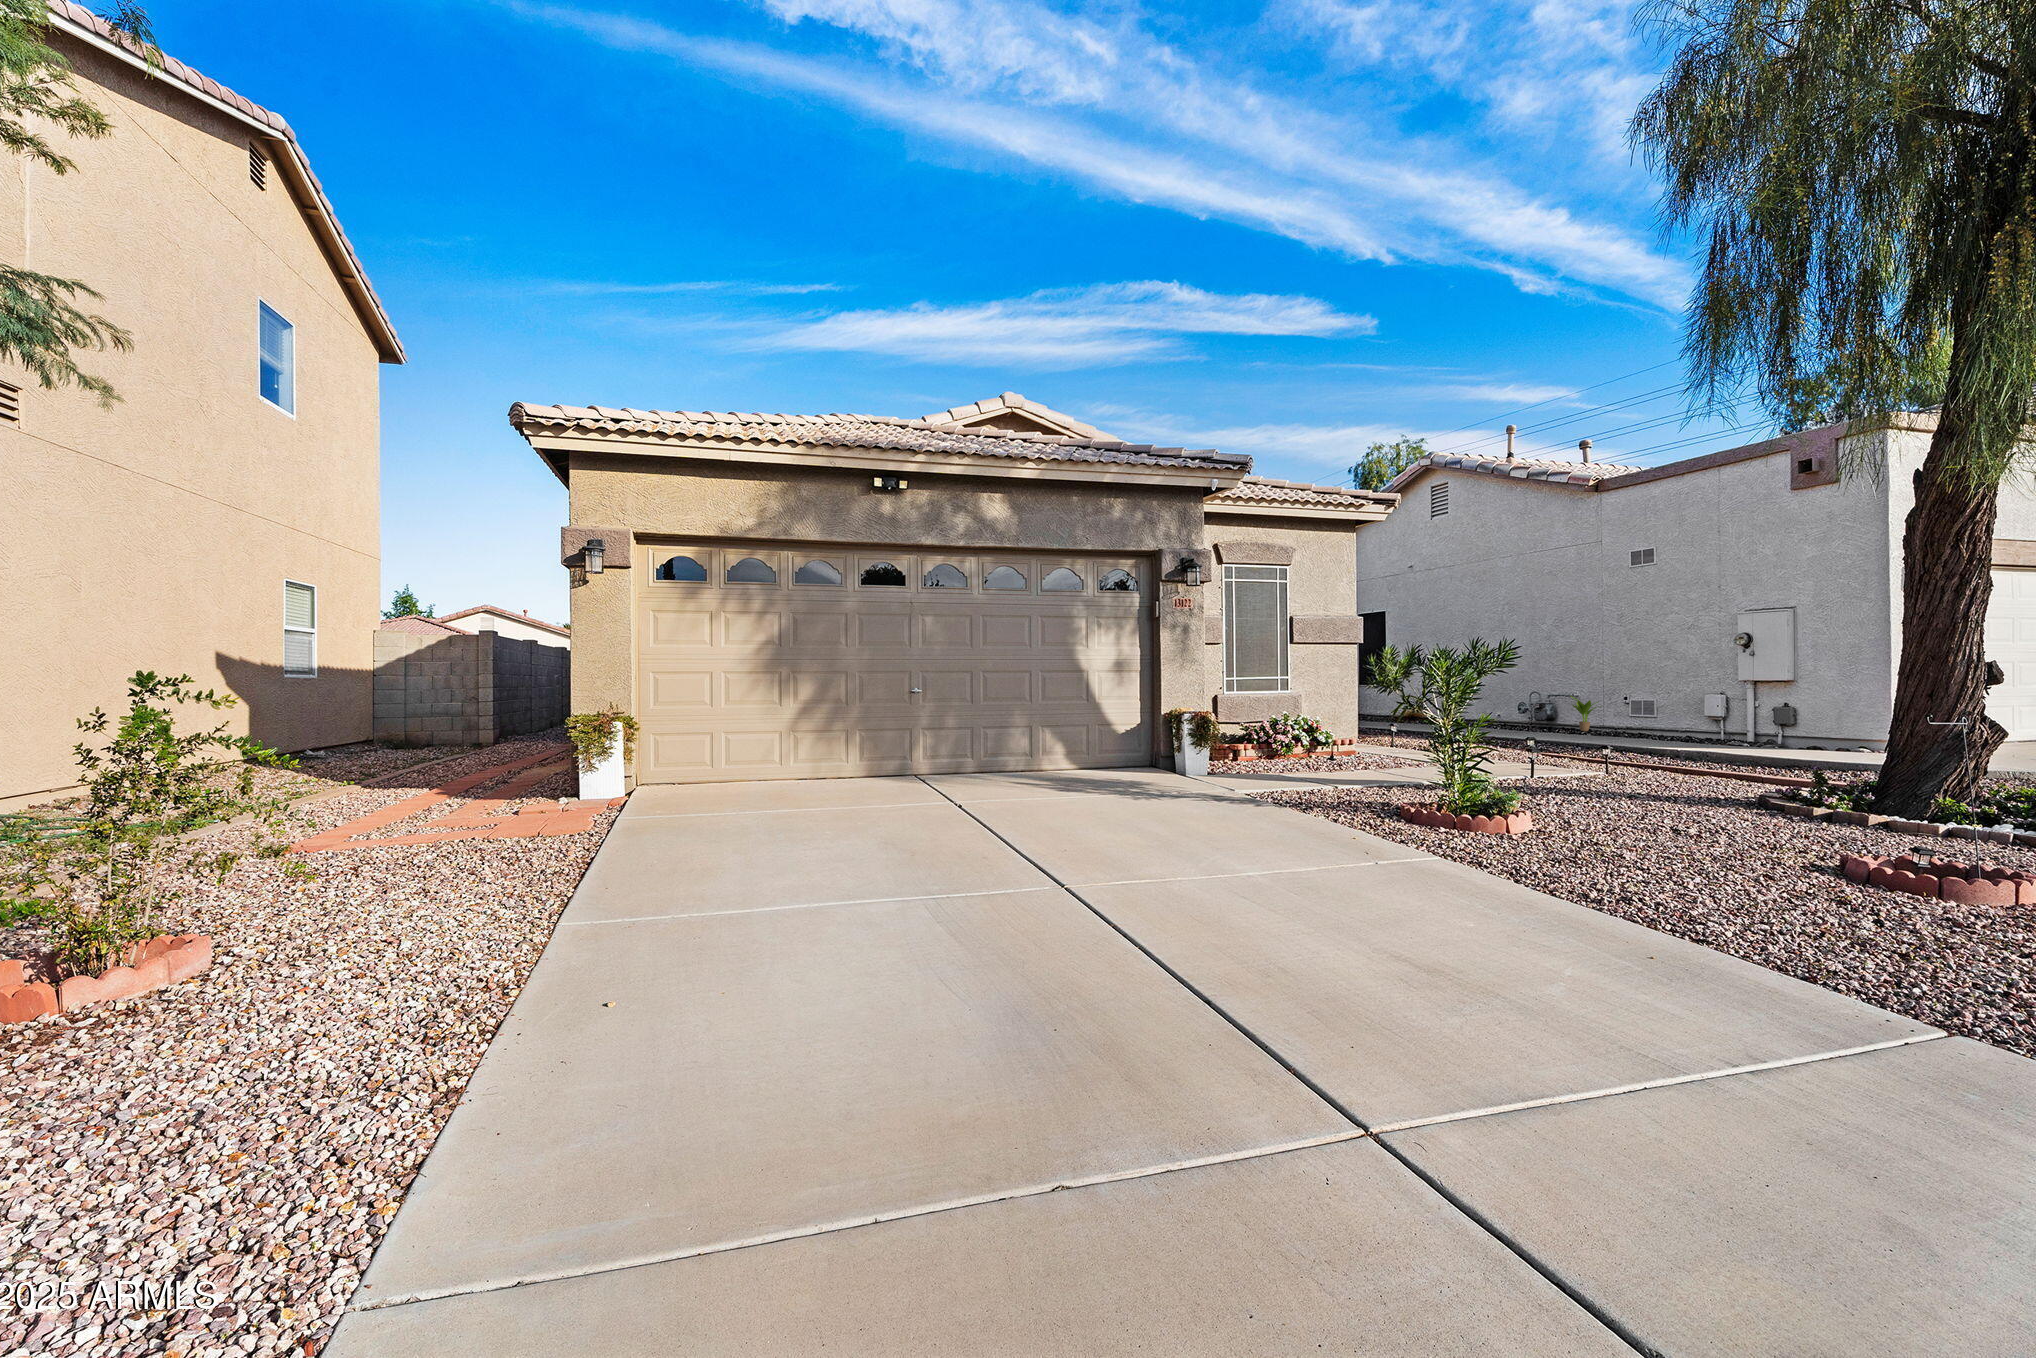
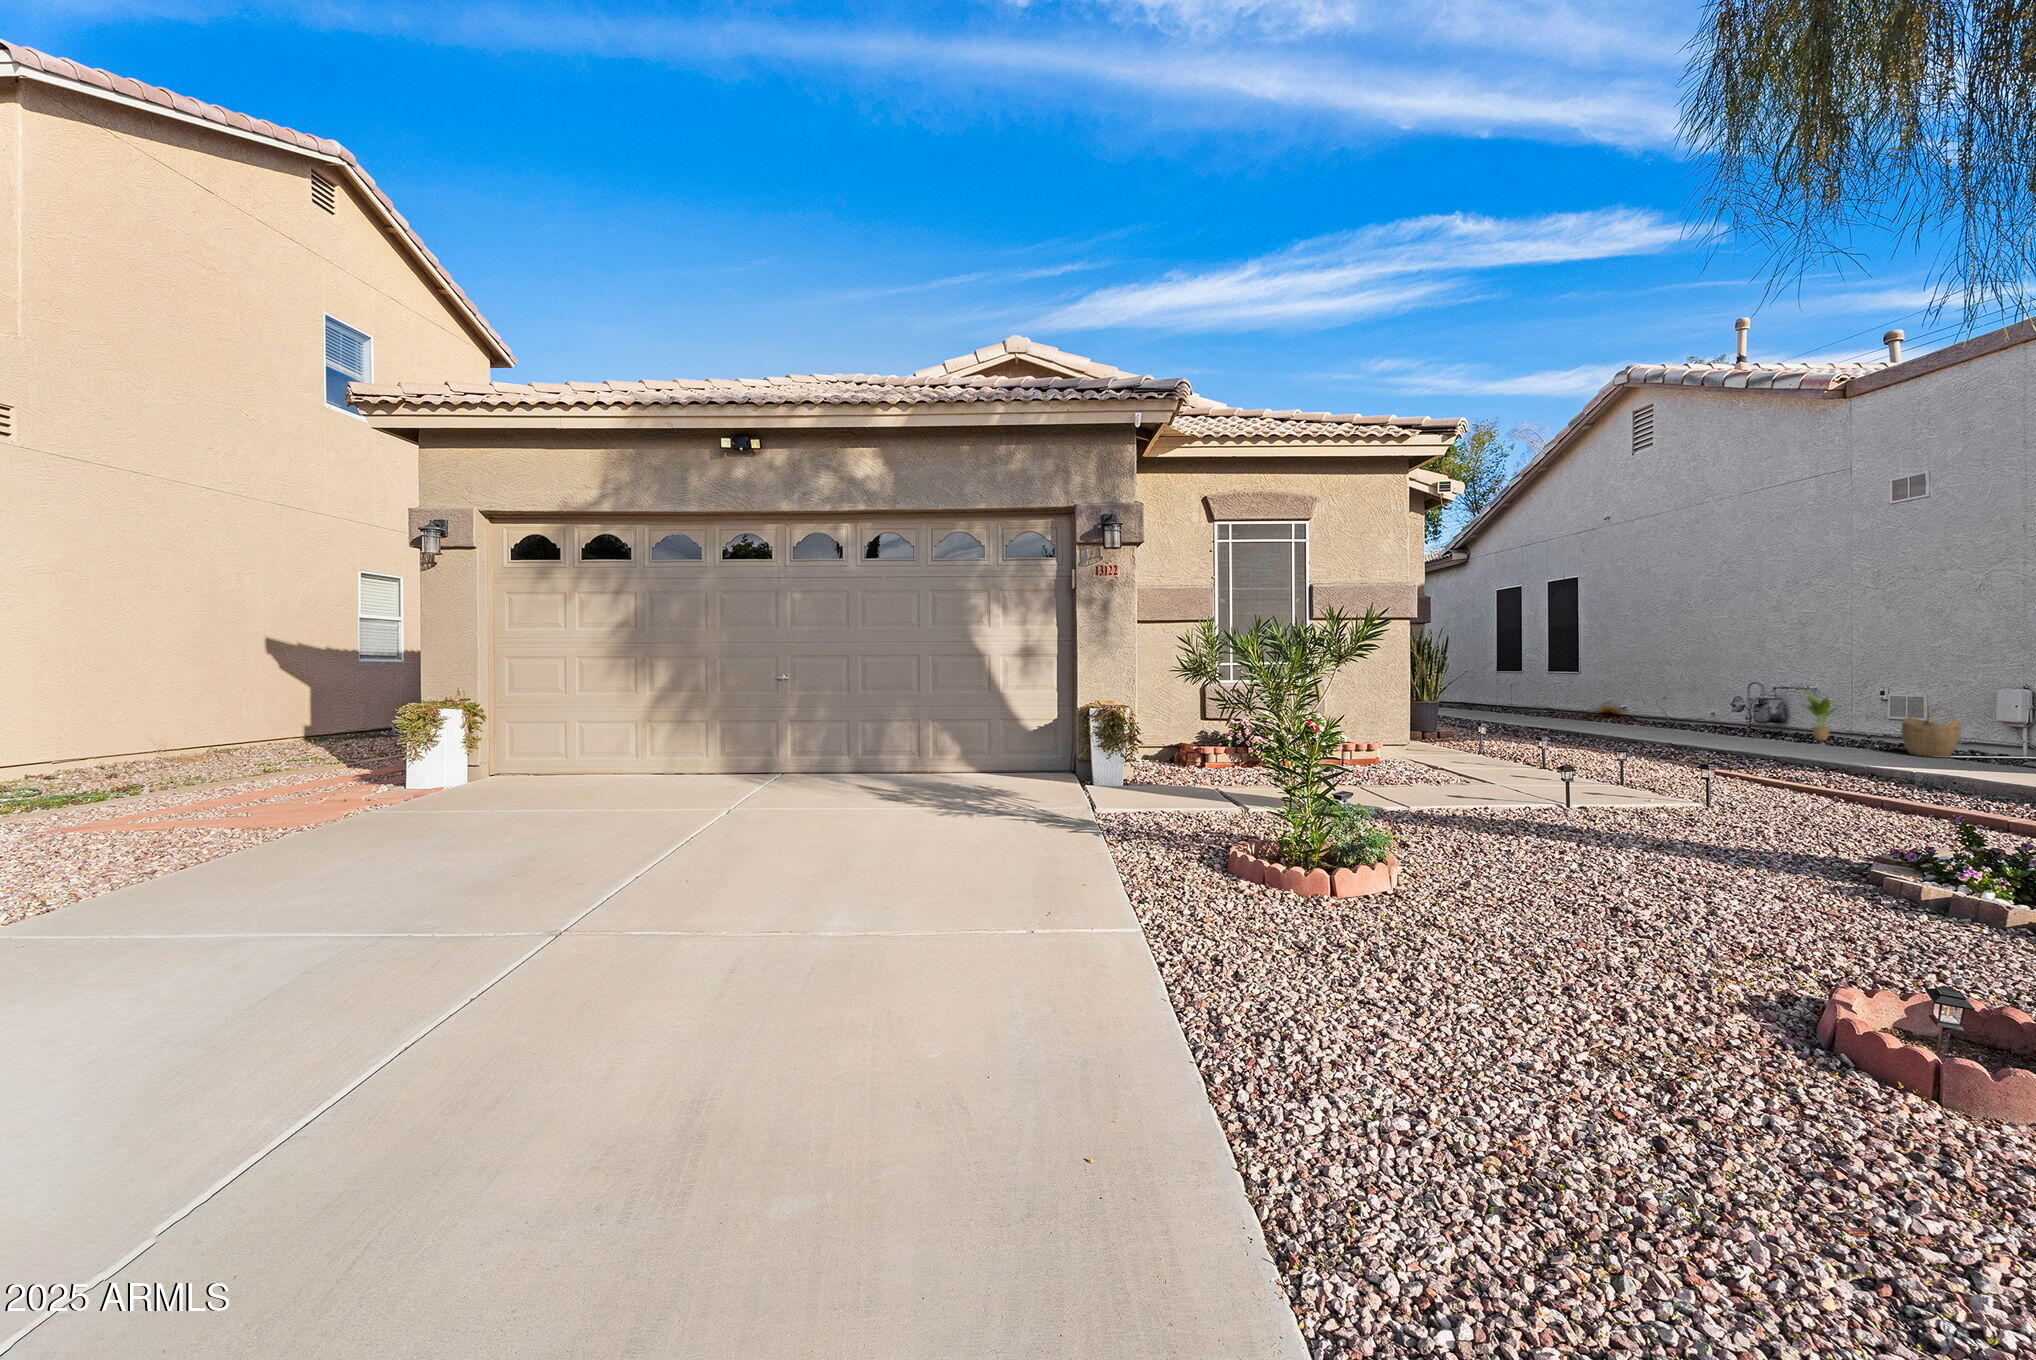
woven basket: none [1645,706,1681,740] -> present [1901,708,1961,758]

